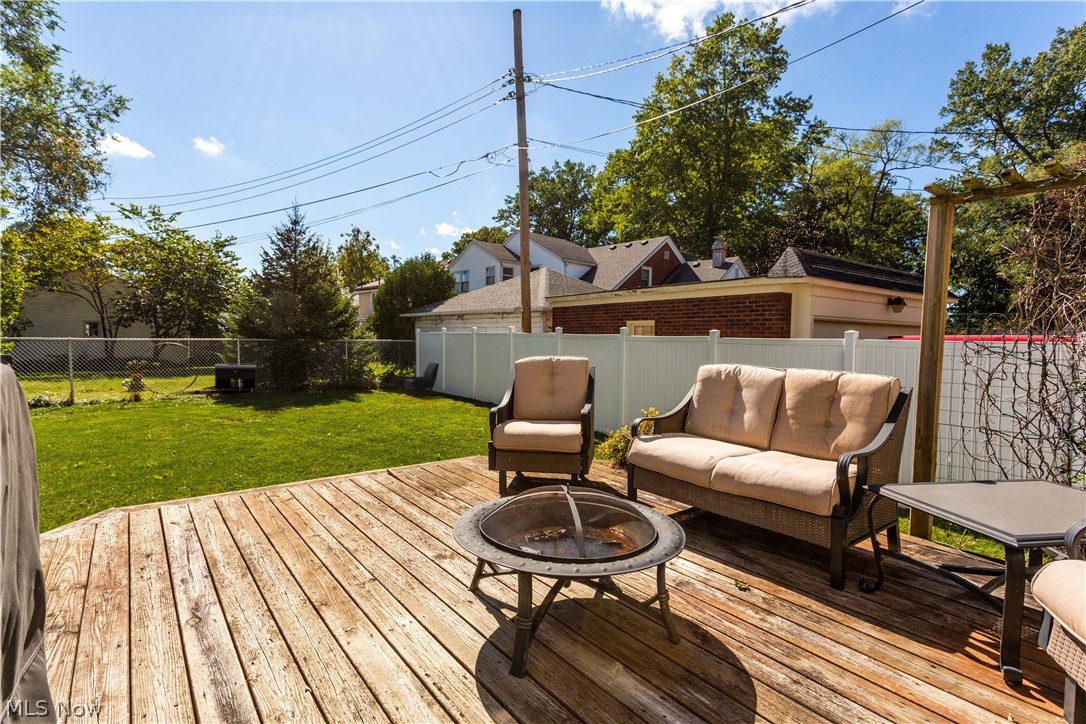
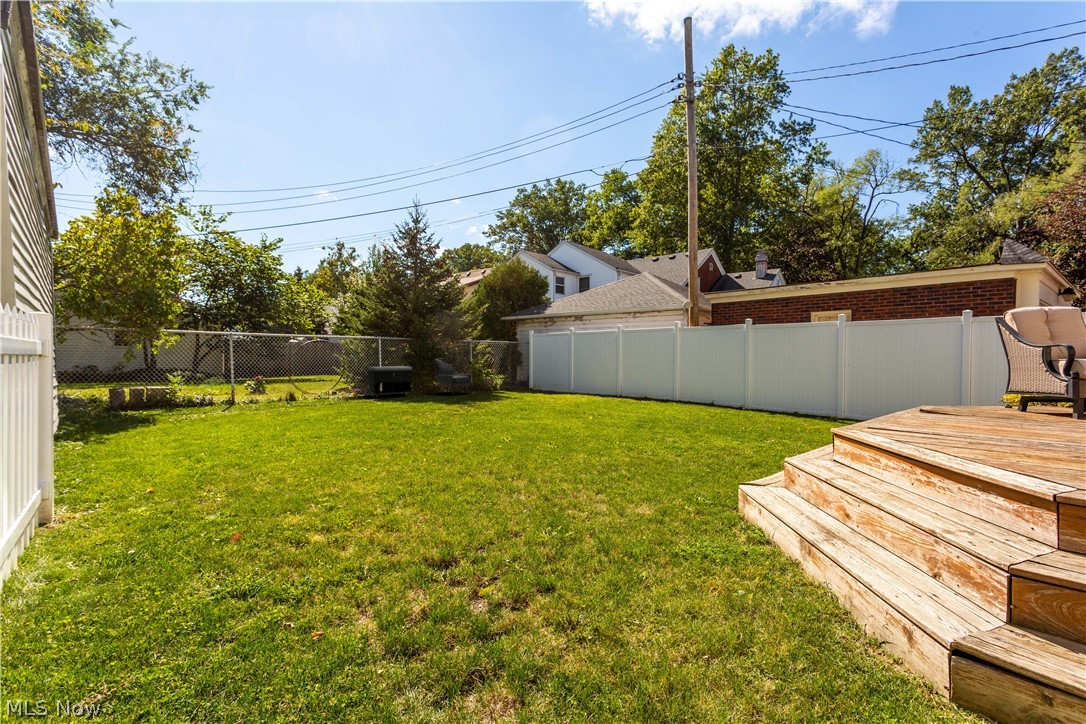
chair: present [403,363,439,397] -> present [435,359,472,393]

